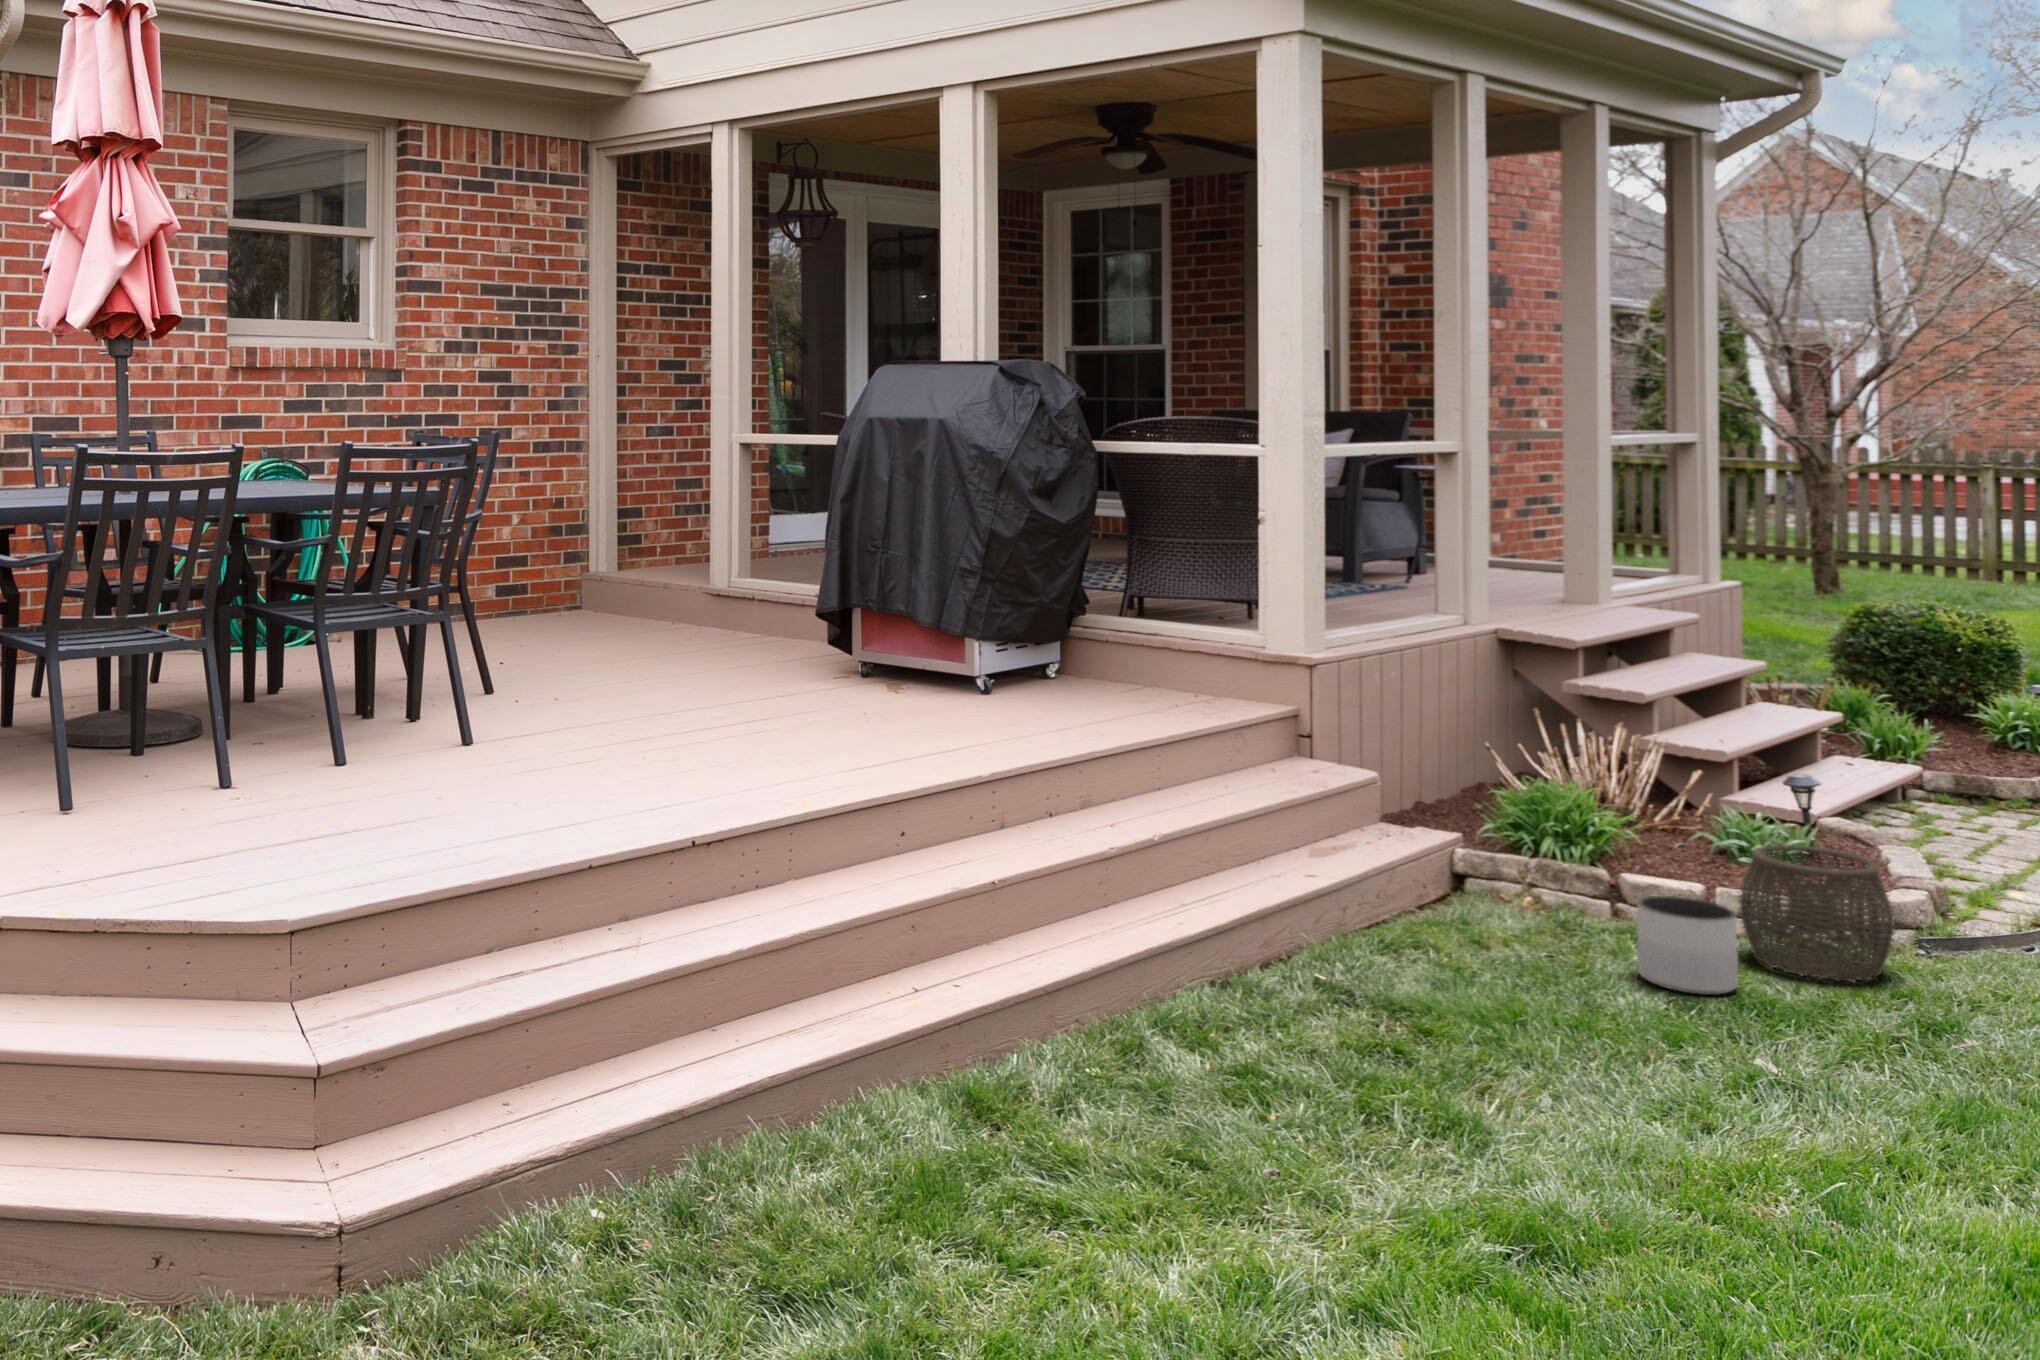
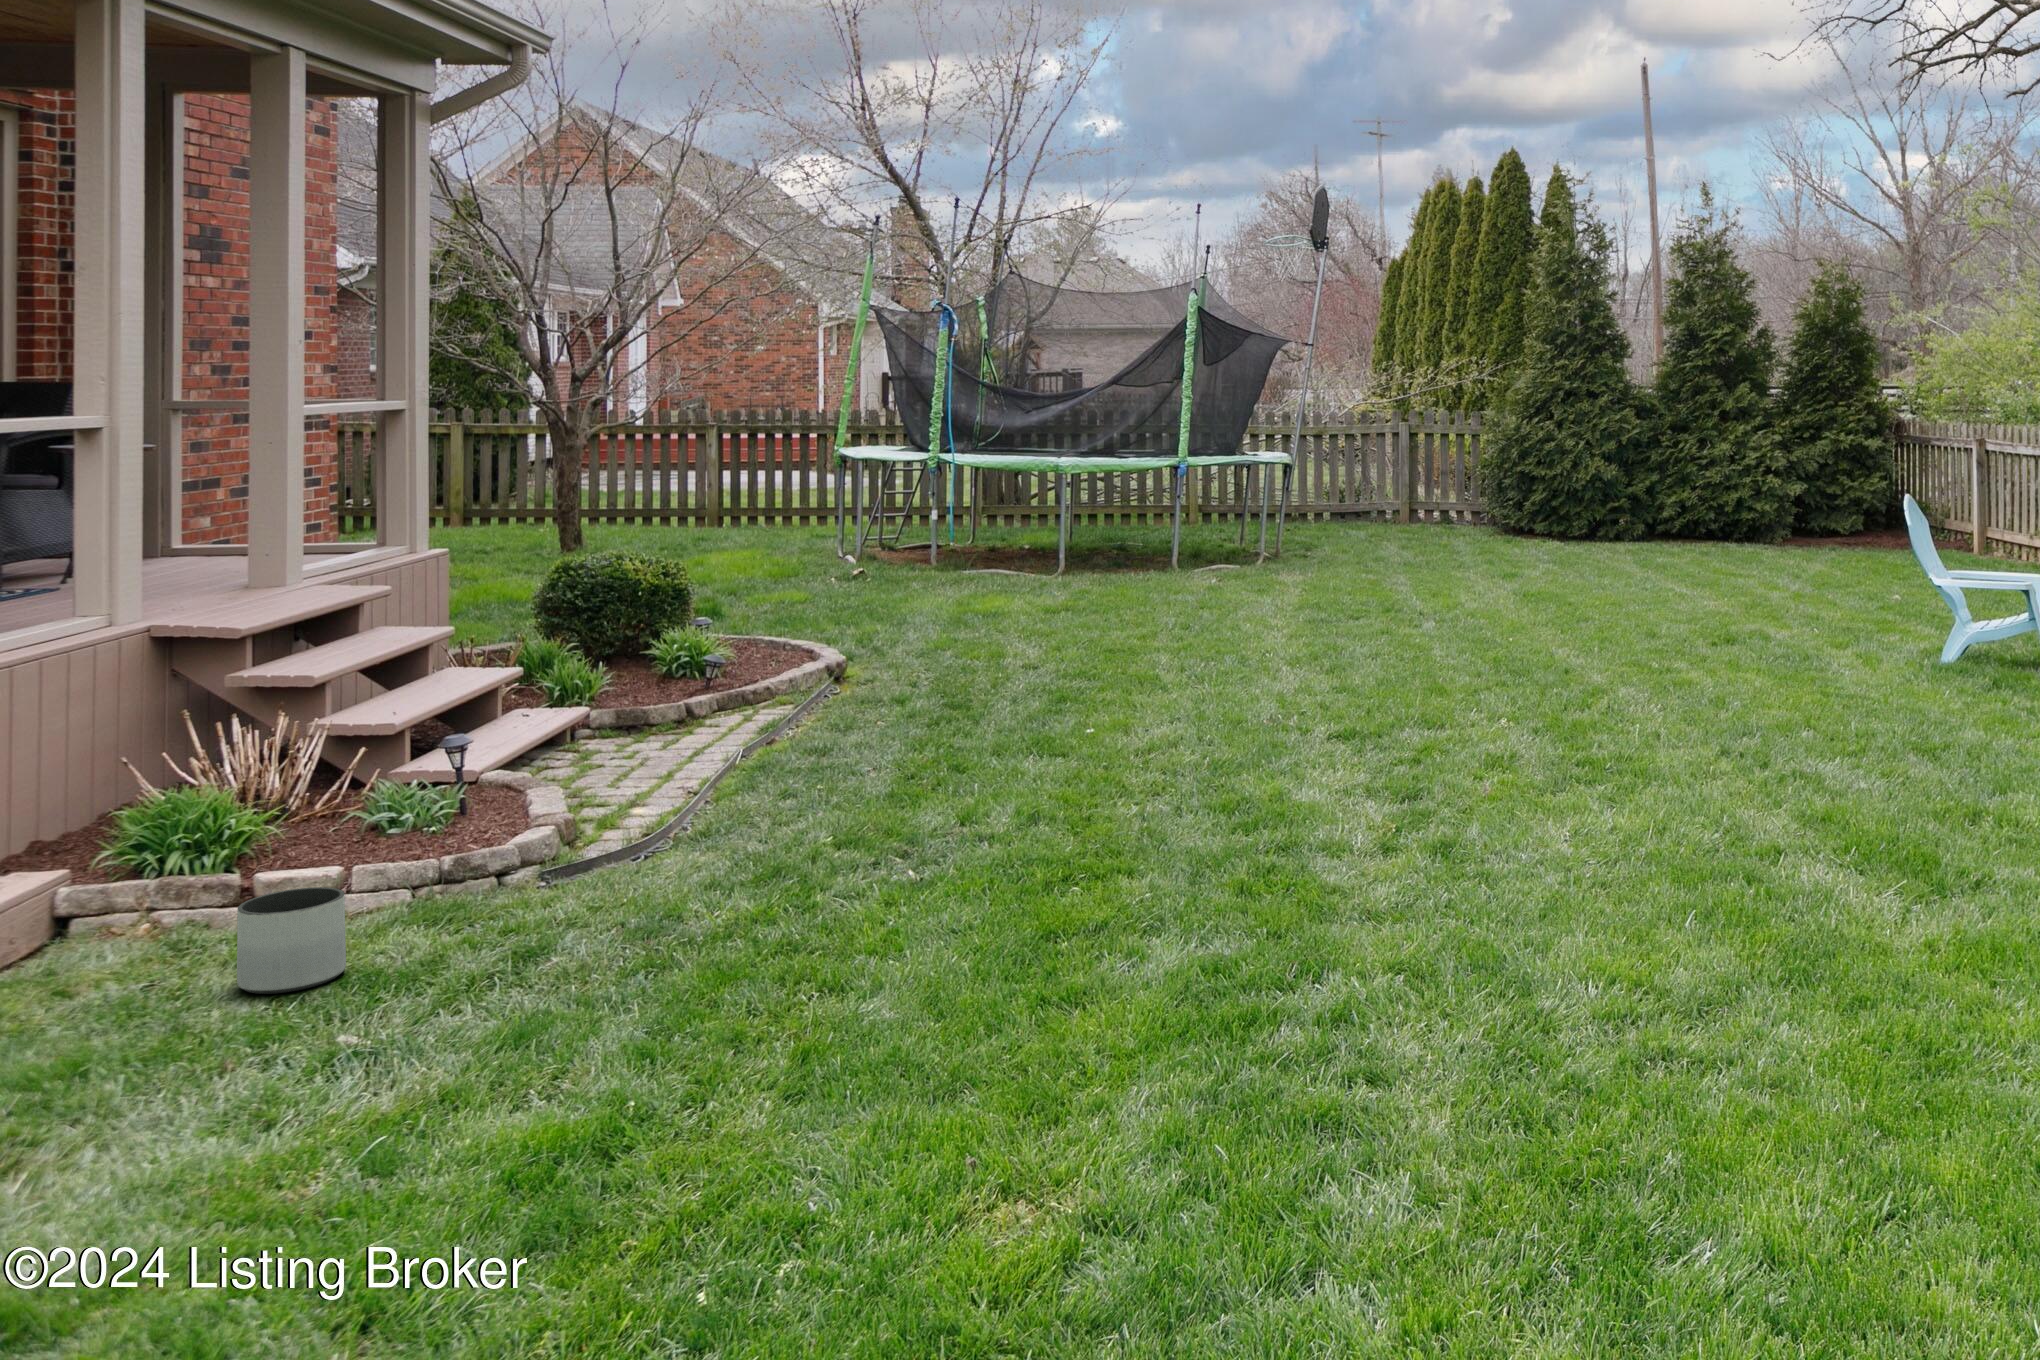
woven basket: present [1739,844,1895,982] -> none [359,803,508,939]

